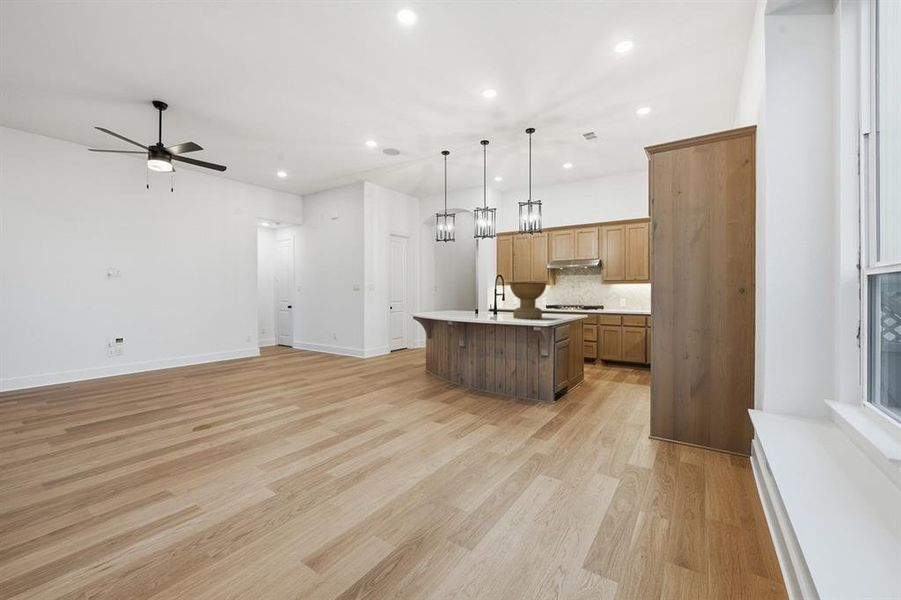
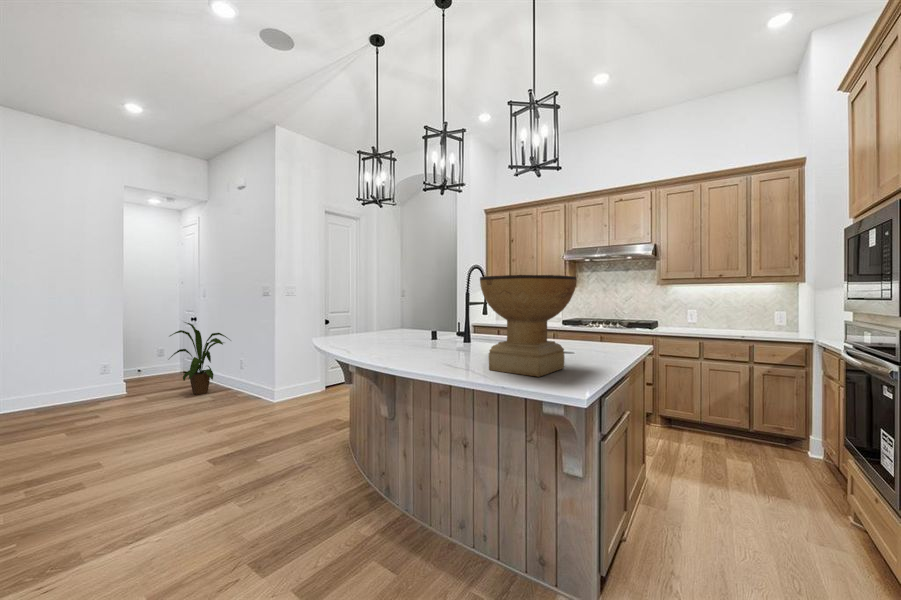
house plant: none [289,308,328,356] -> present [170,322,230,395]

